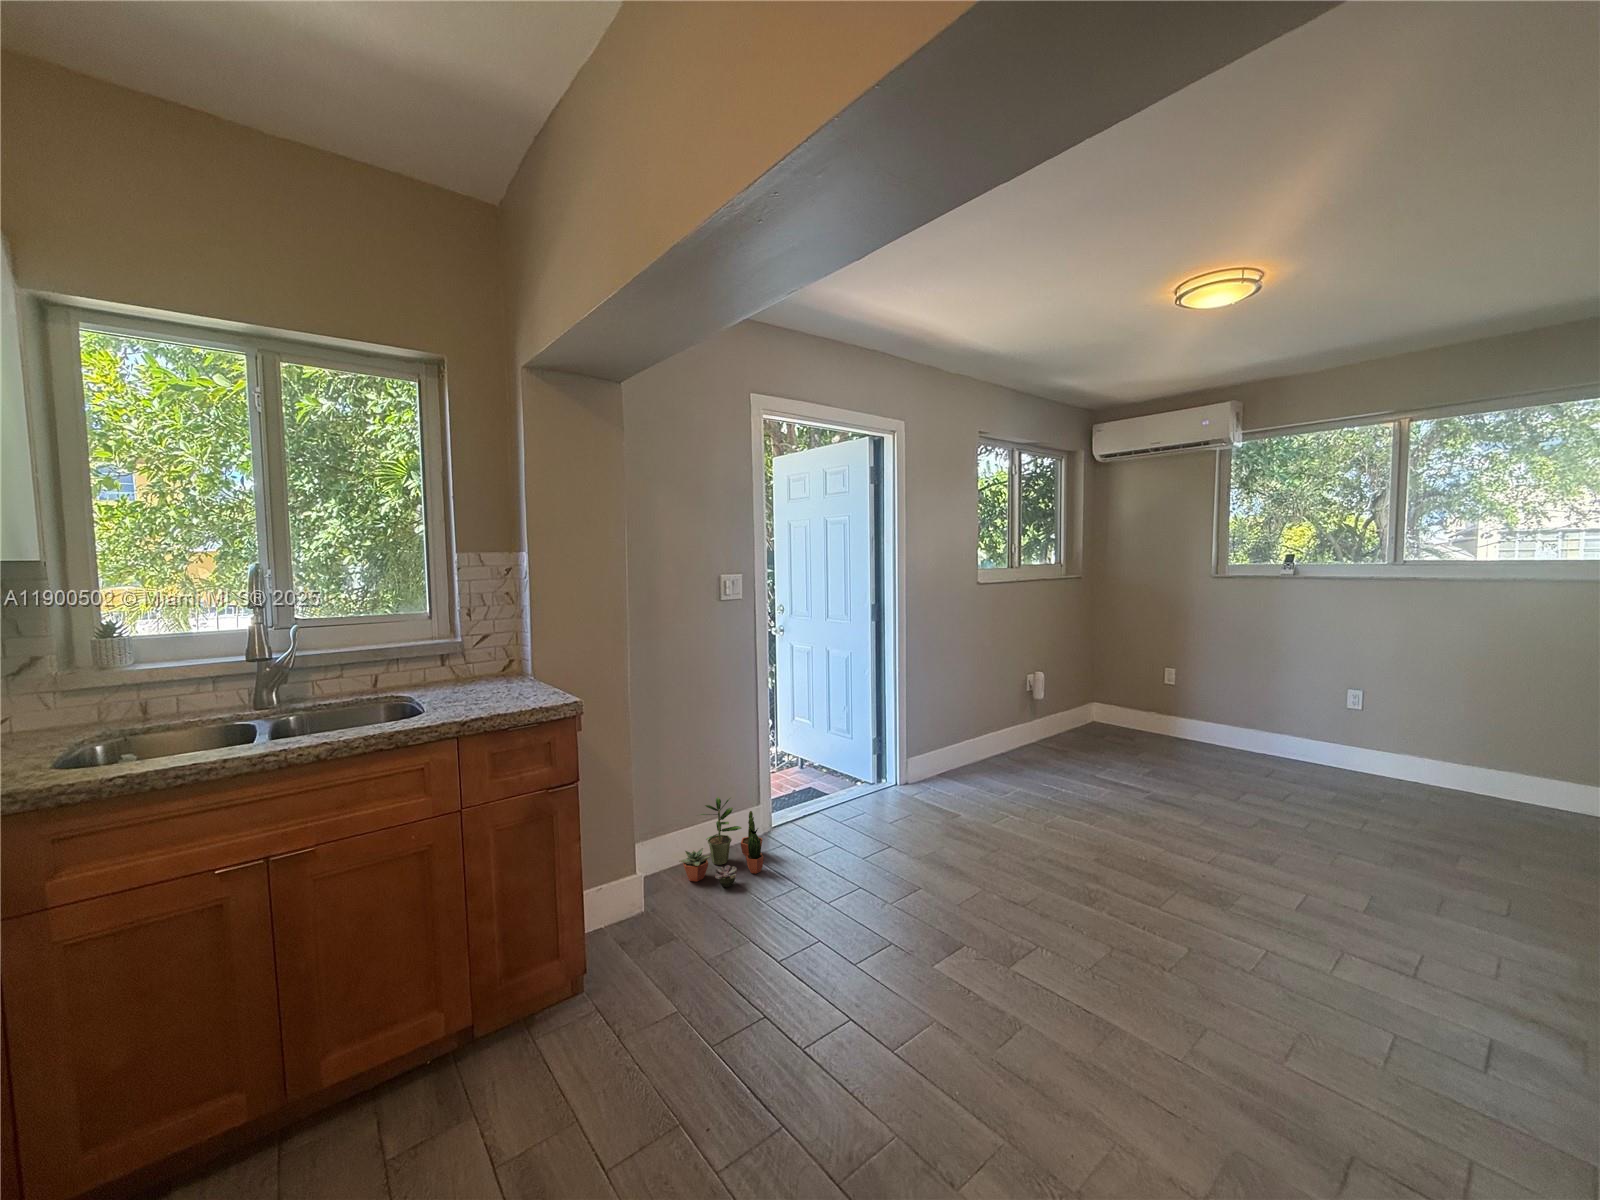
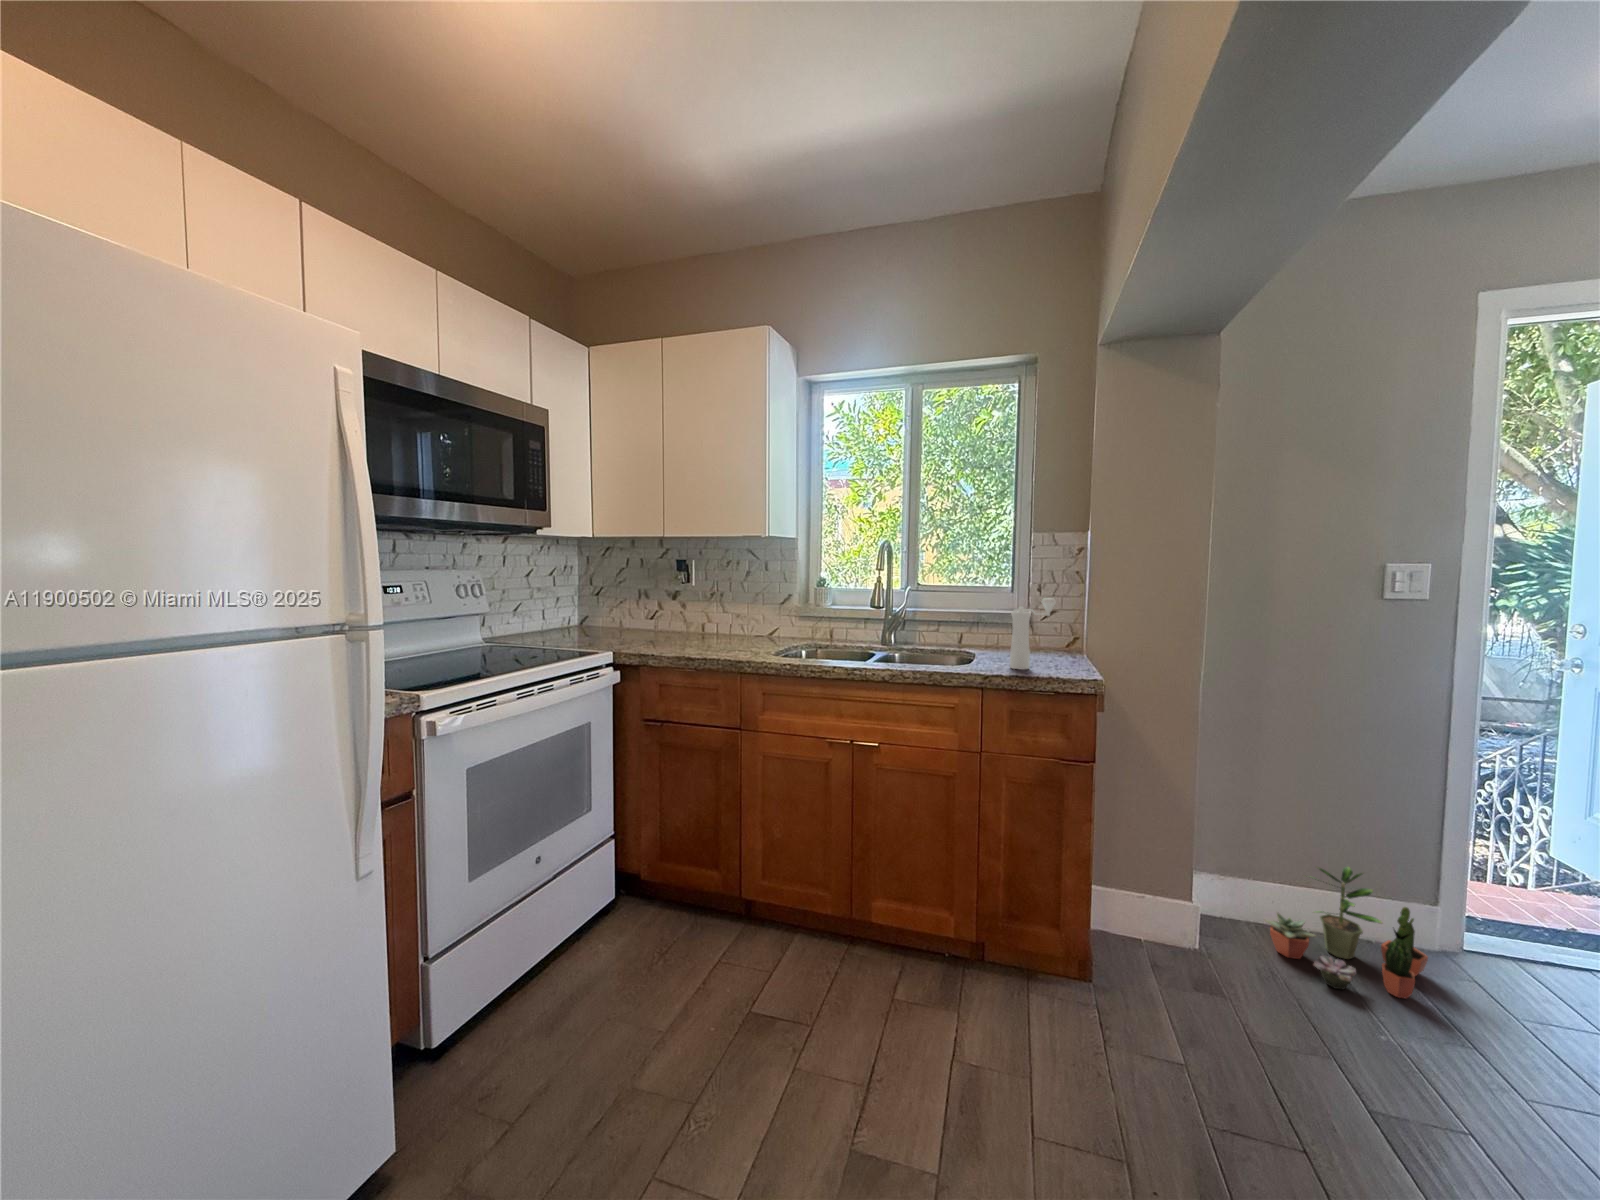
pepper mill: none [467,625,510,706] -> present [1010,598,1056,670]

